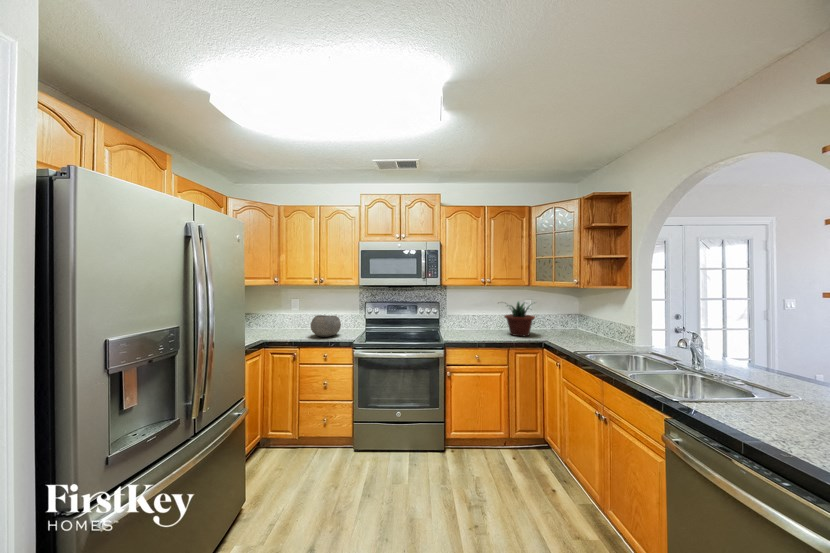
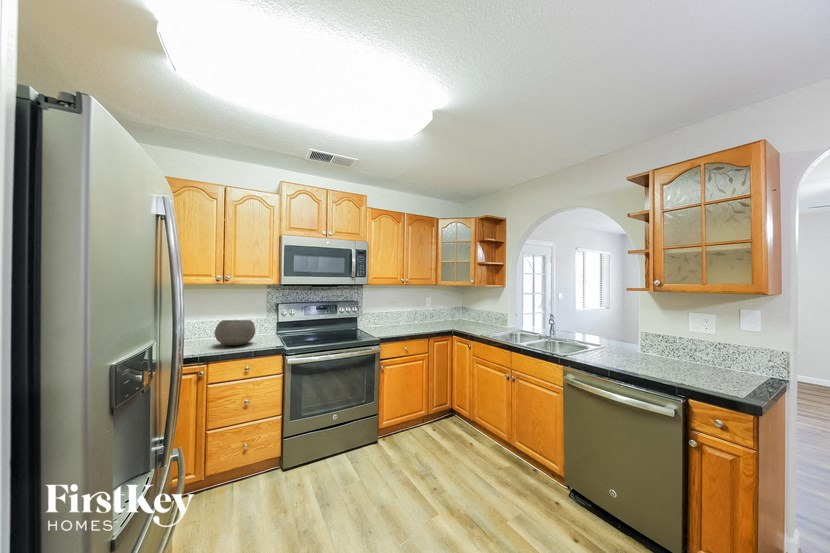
potted plant: present [505,302,535,336] -> none [412,298,442,329]

